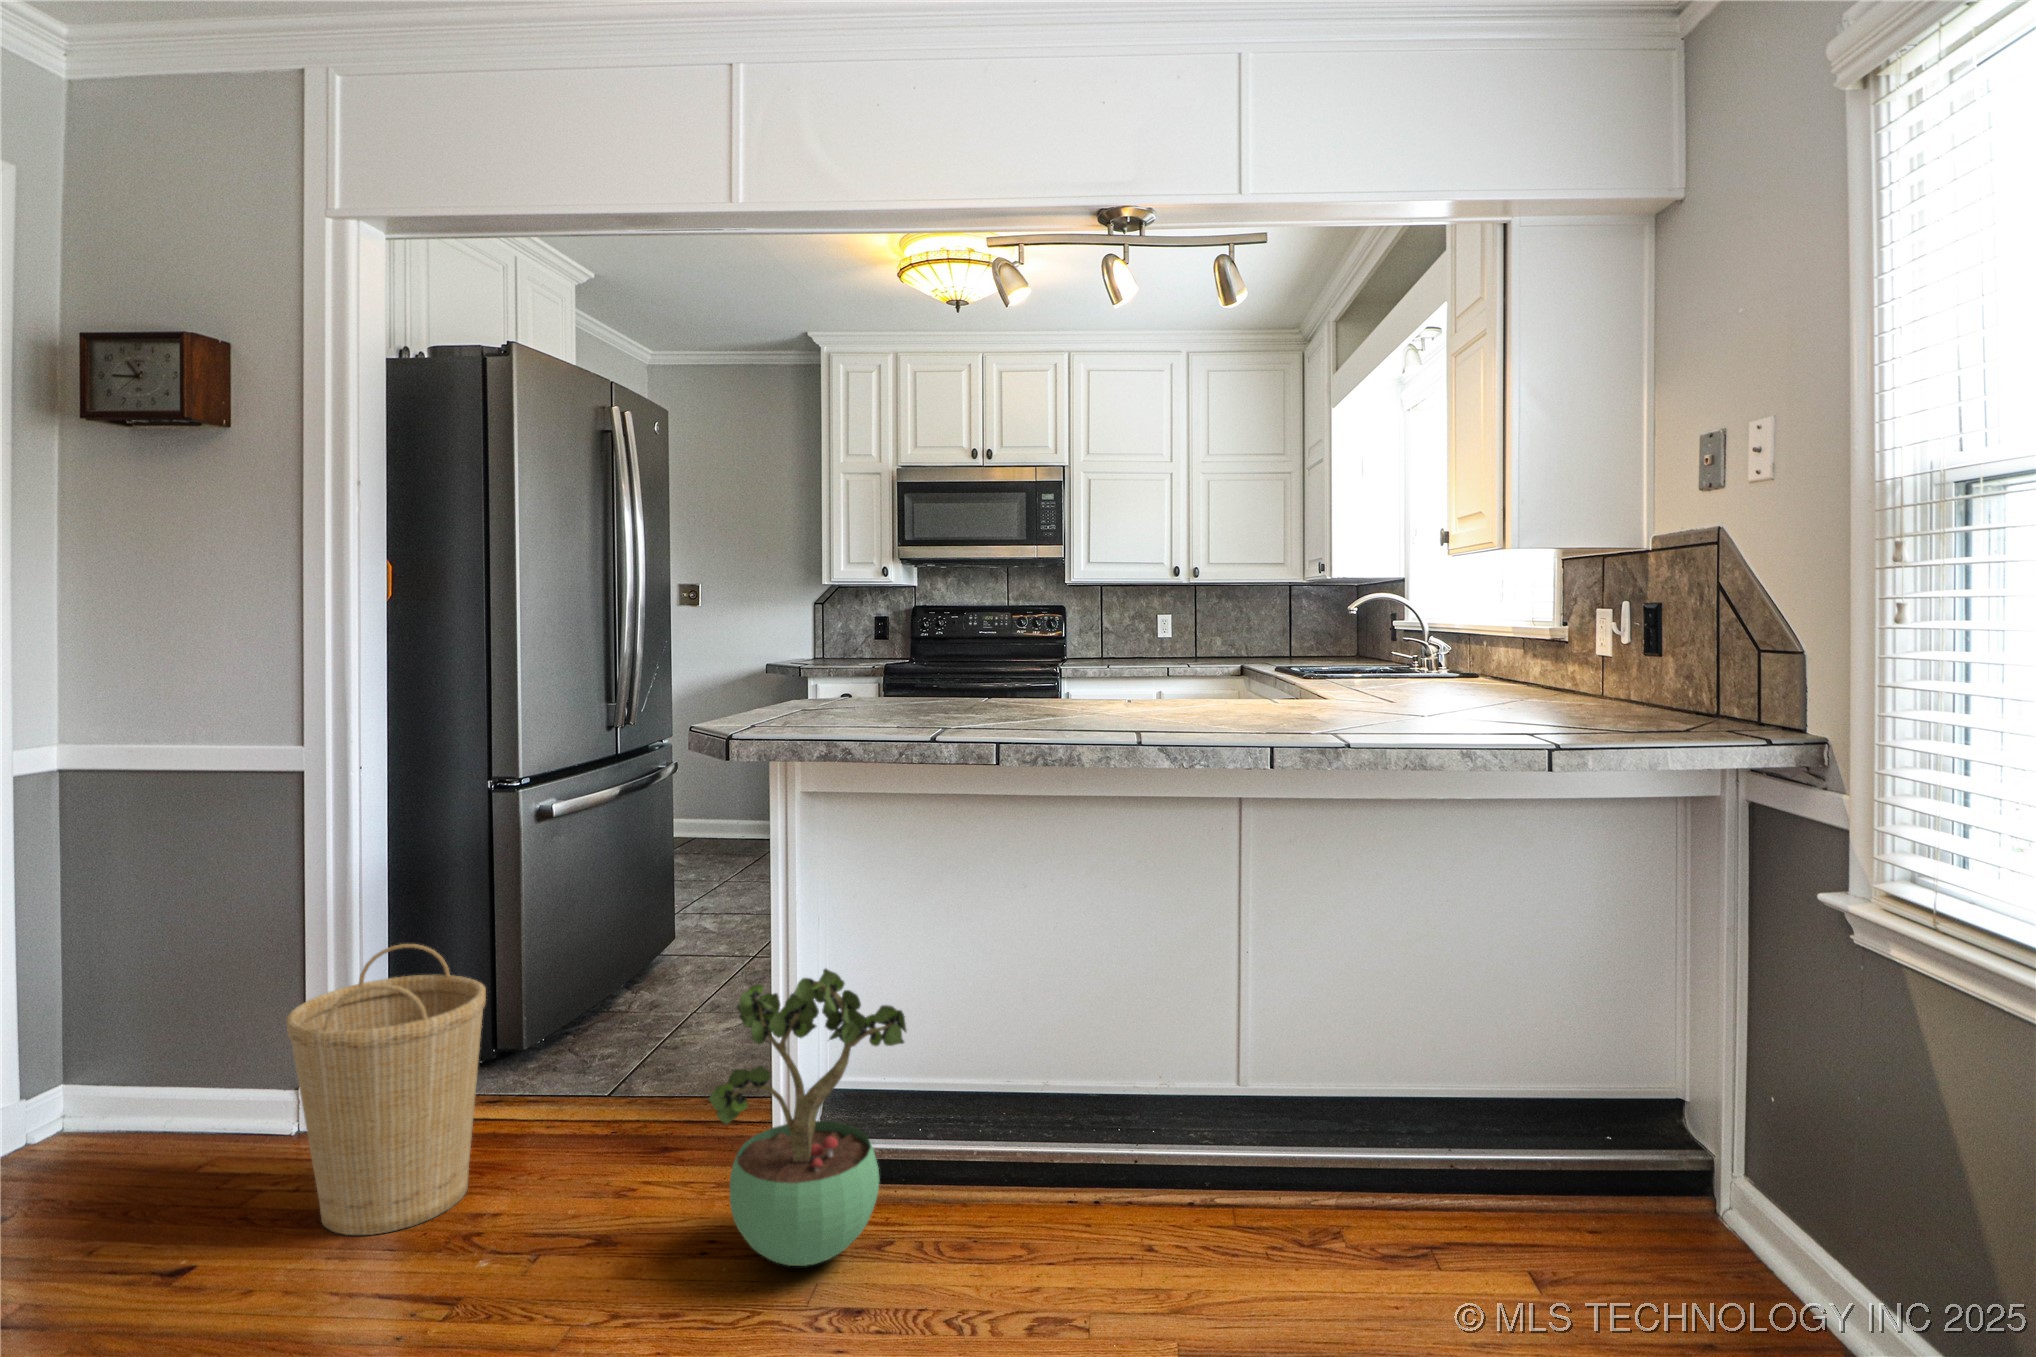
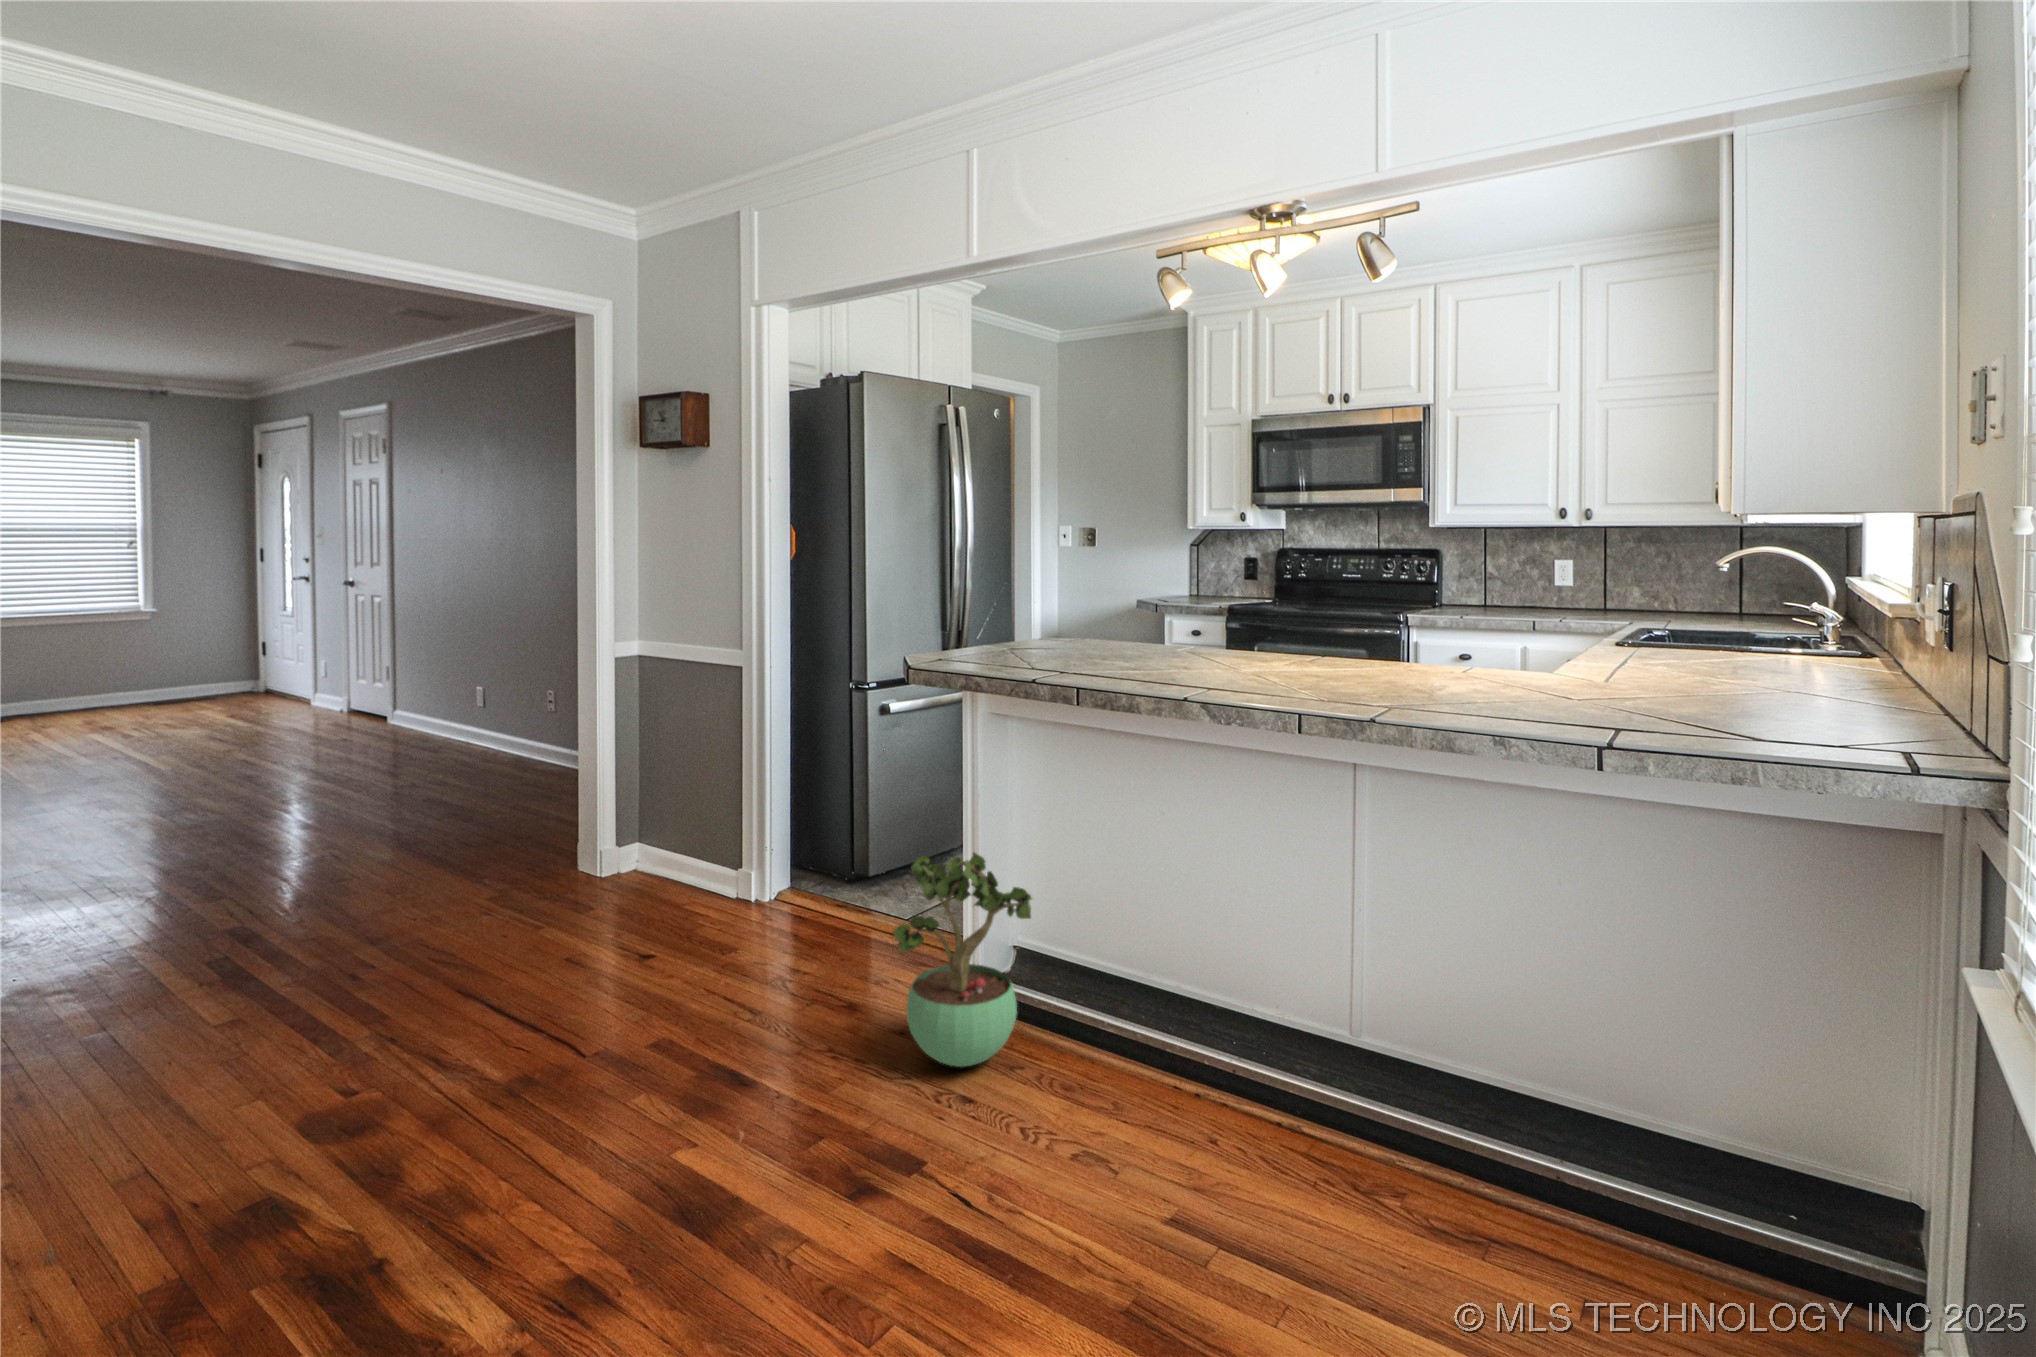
basket: present [286,944,486,1235] -> none [682,796,803,982]

